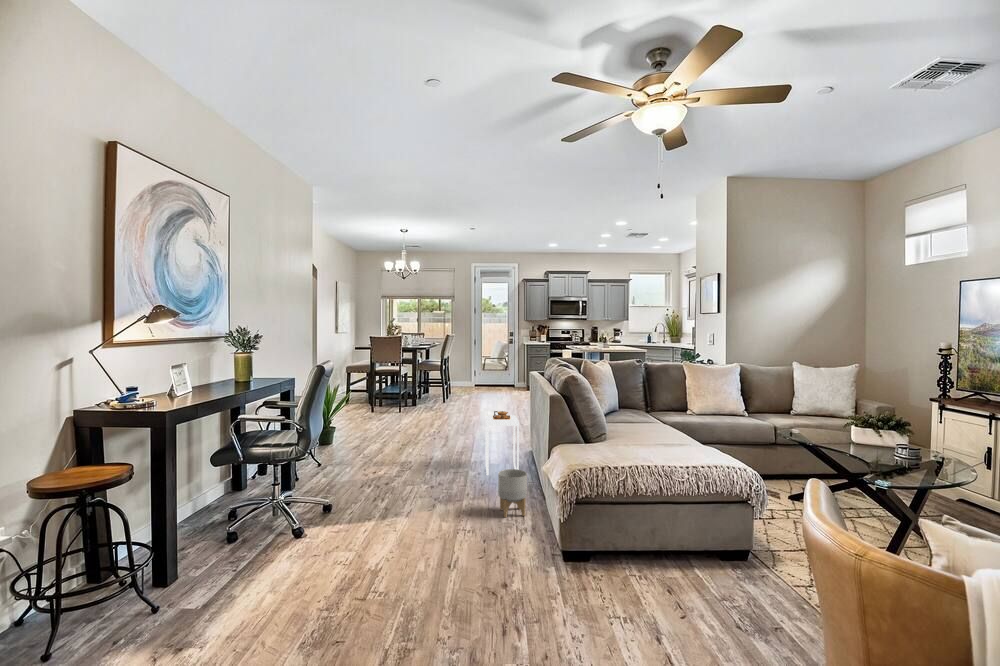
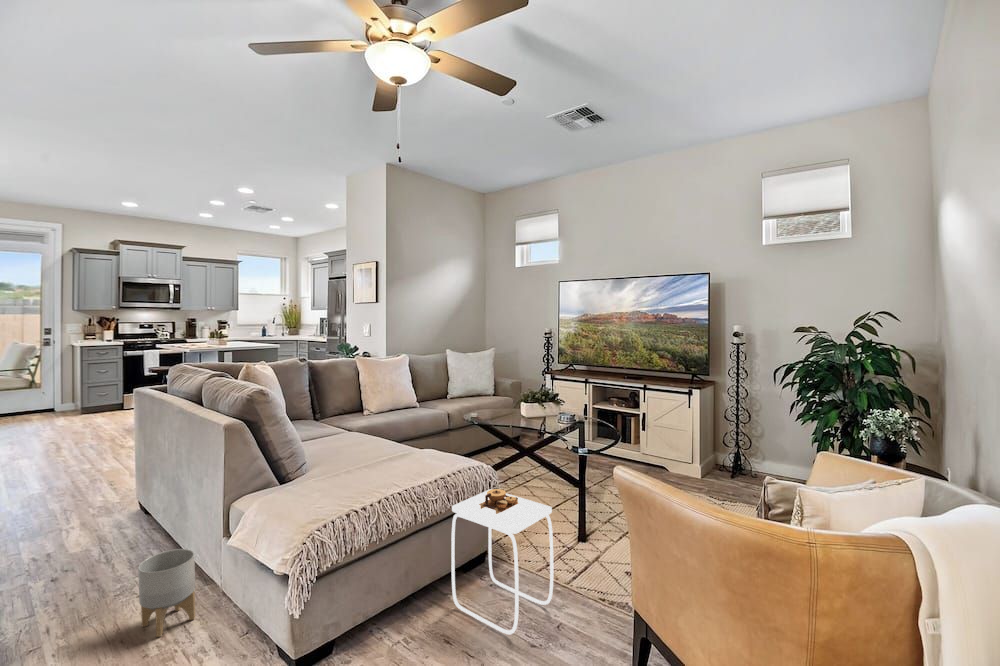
side table: present [486,411,519,475] -> present [451,489,553,634]

